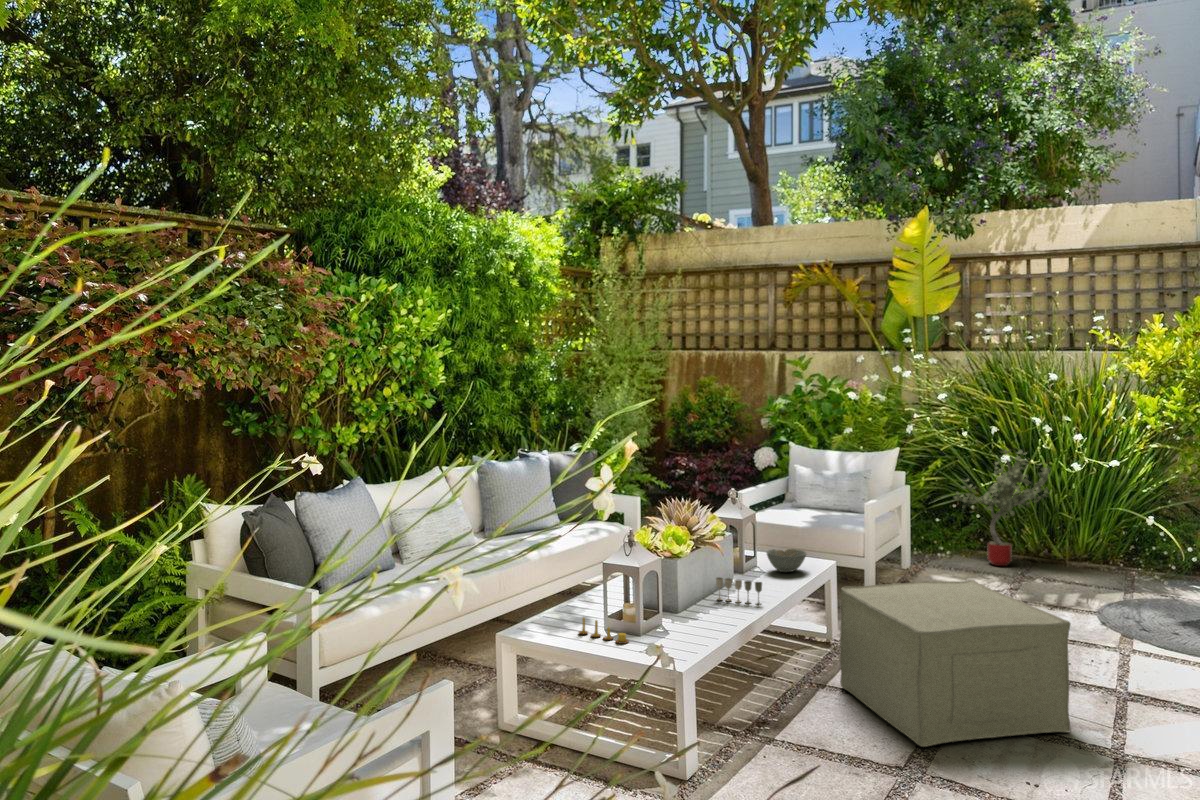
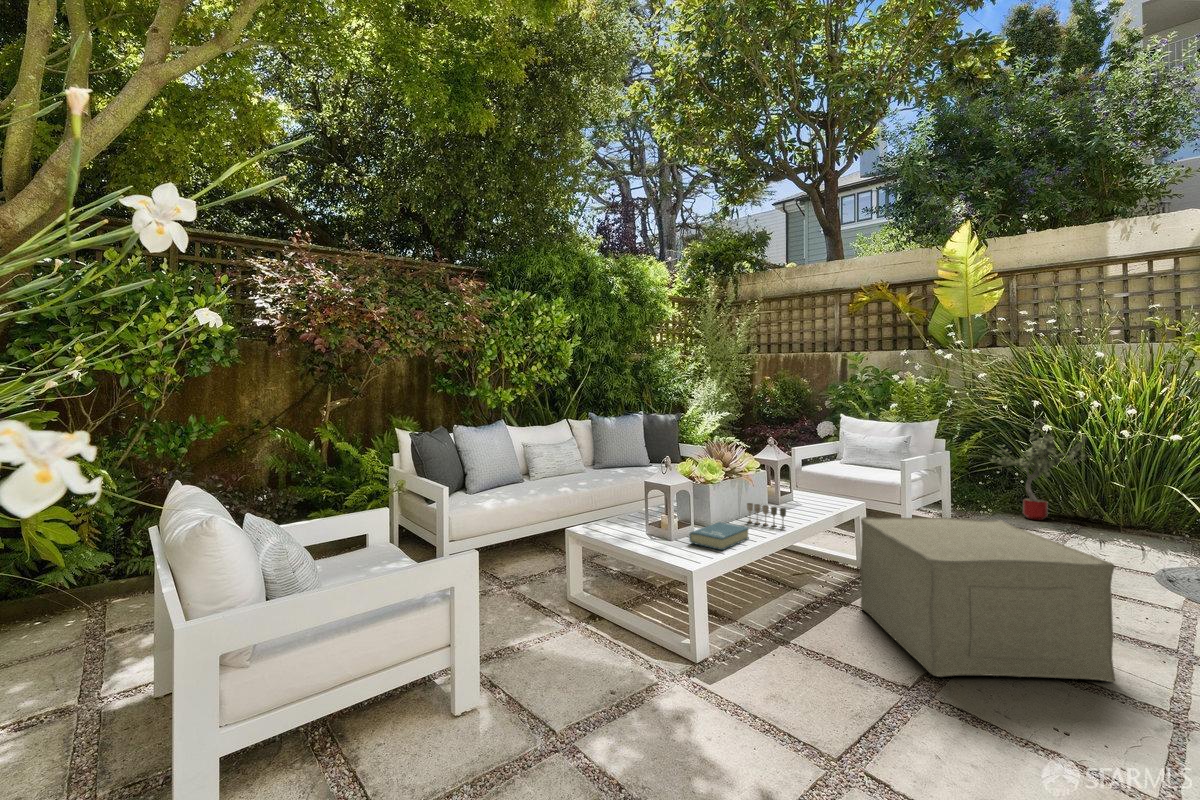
bowl: present [767,549,806,572] -> none [801,486,838,505]
book: none [666,604,728,638] -> present [689,522,749,550]
candle: present [579,618,628,644] -> none [617,524,654,550]

